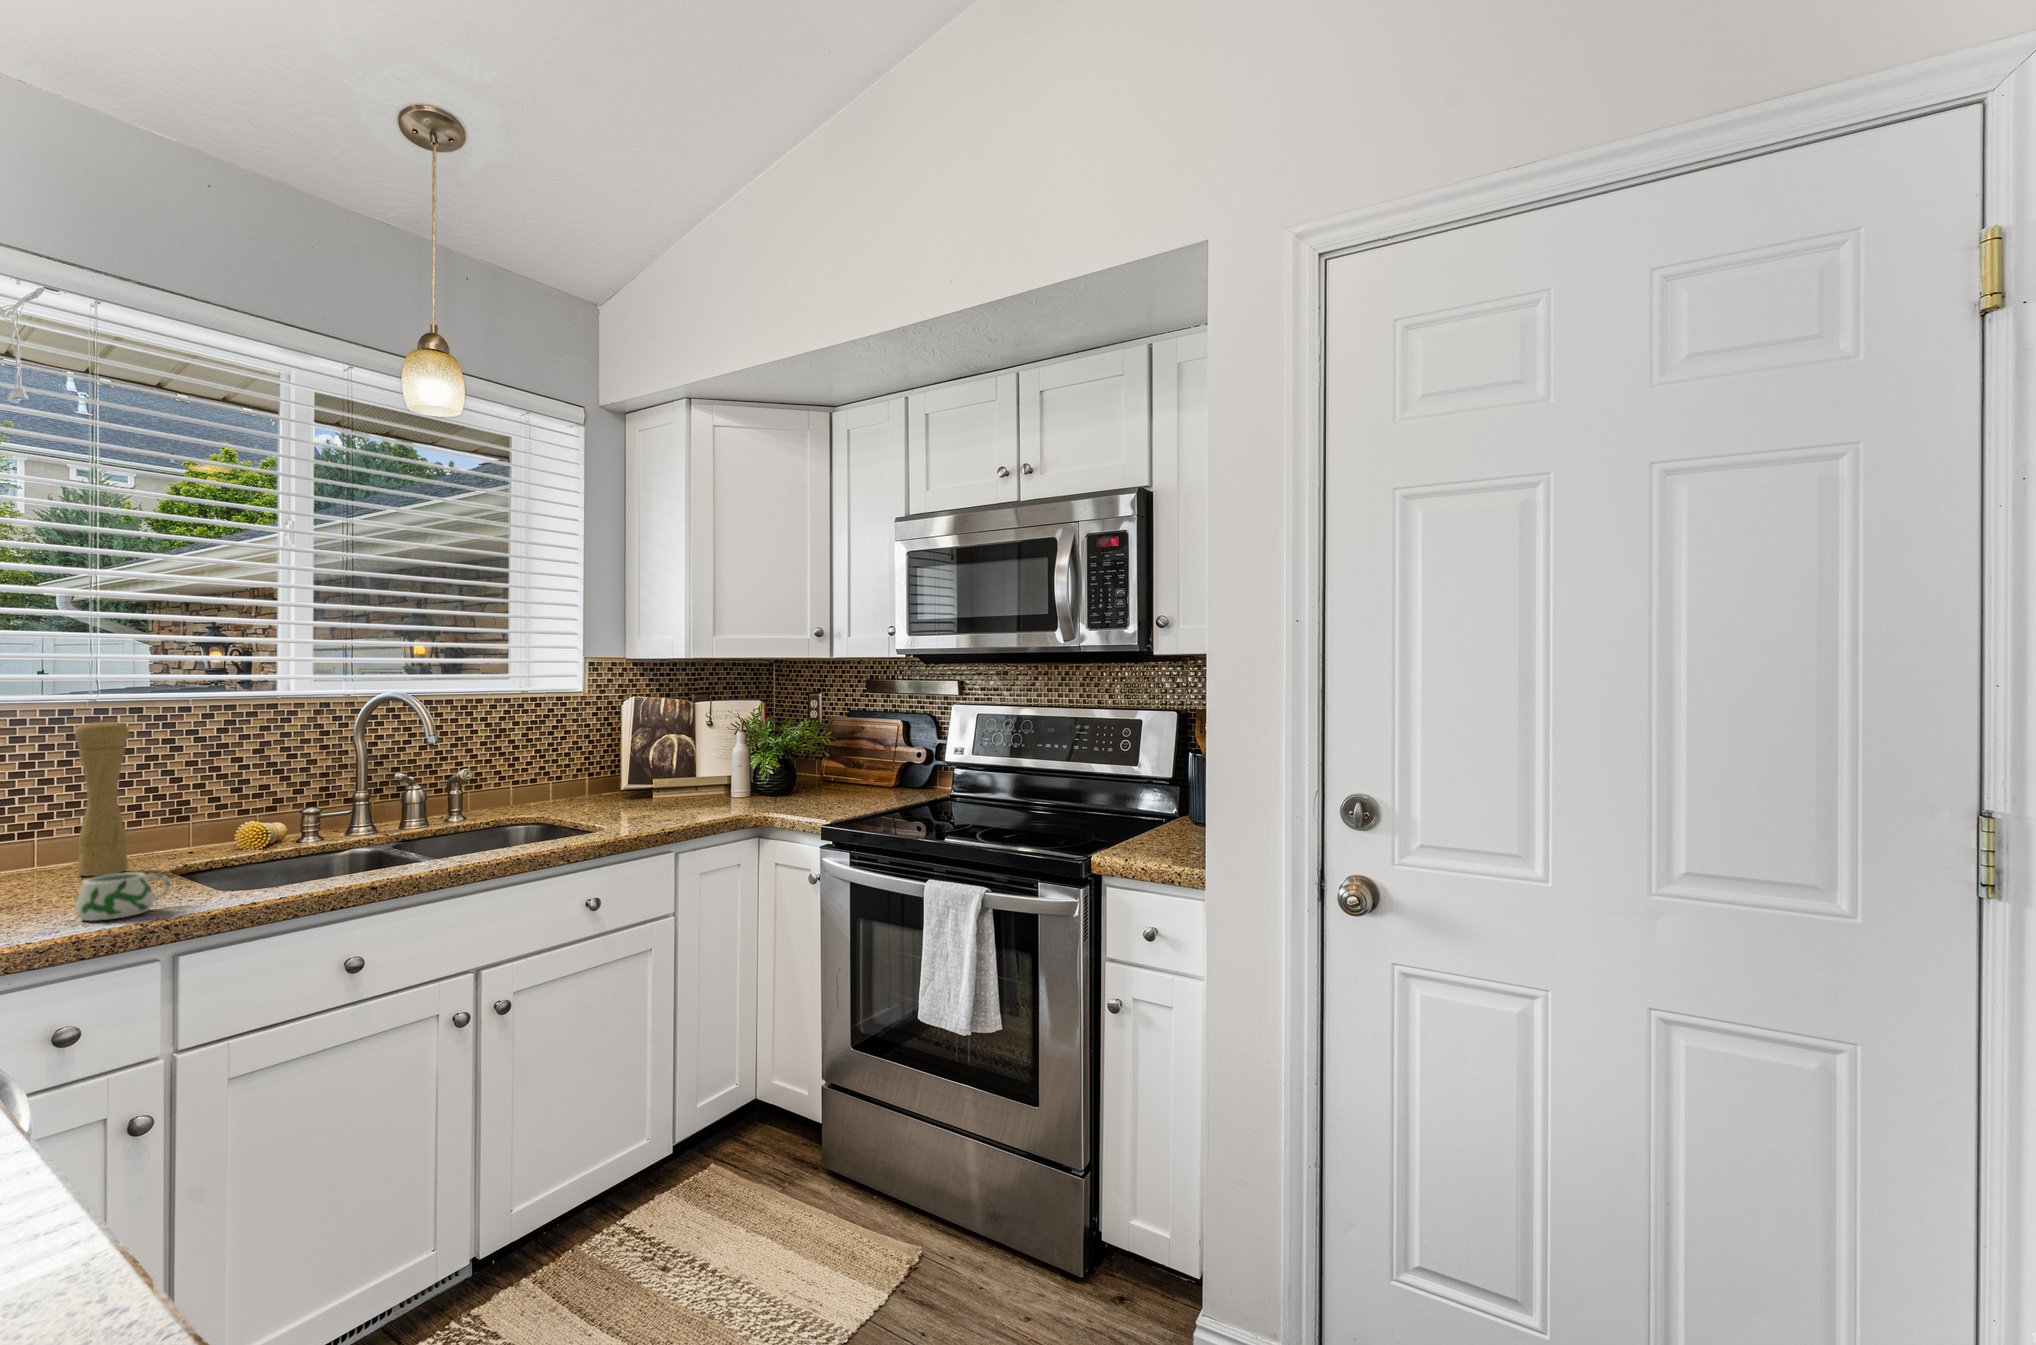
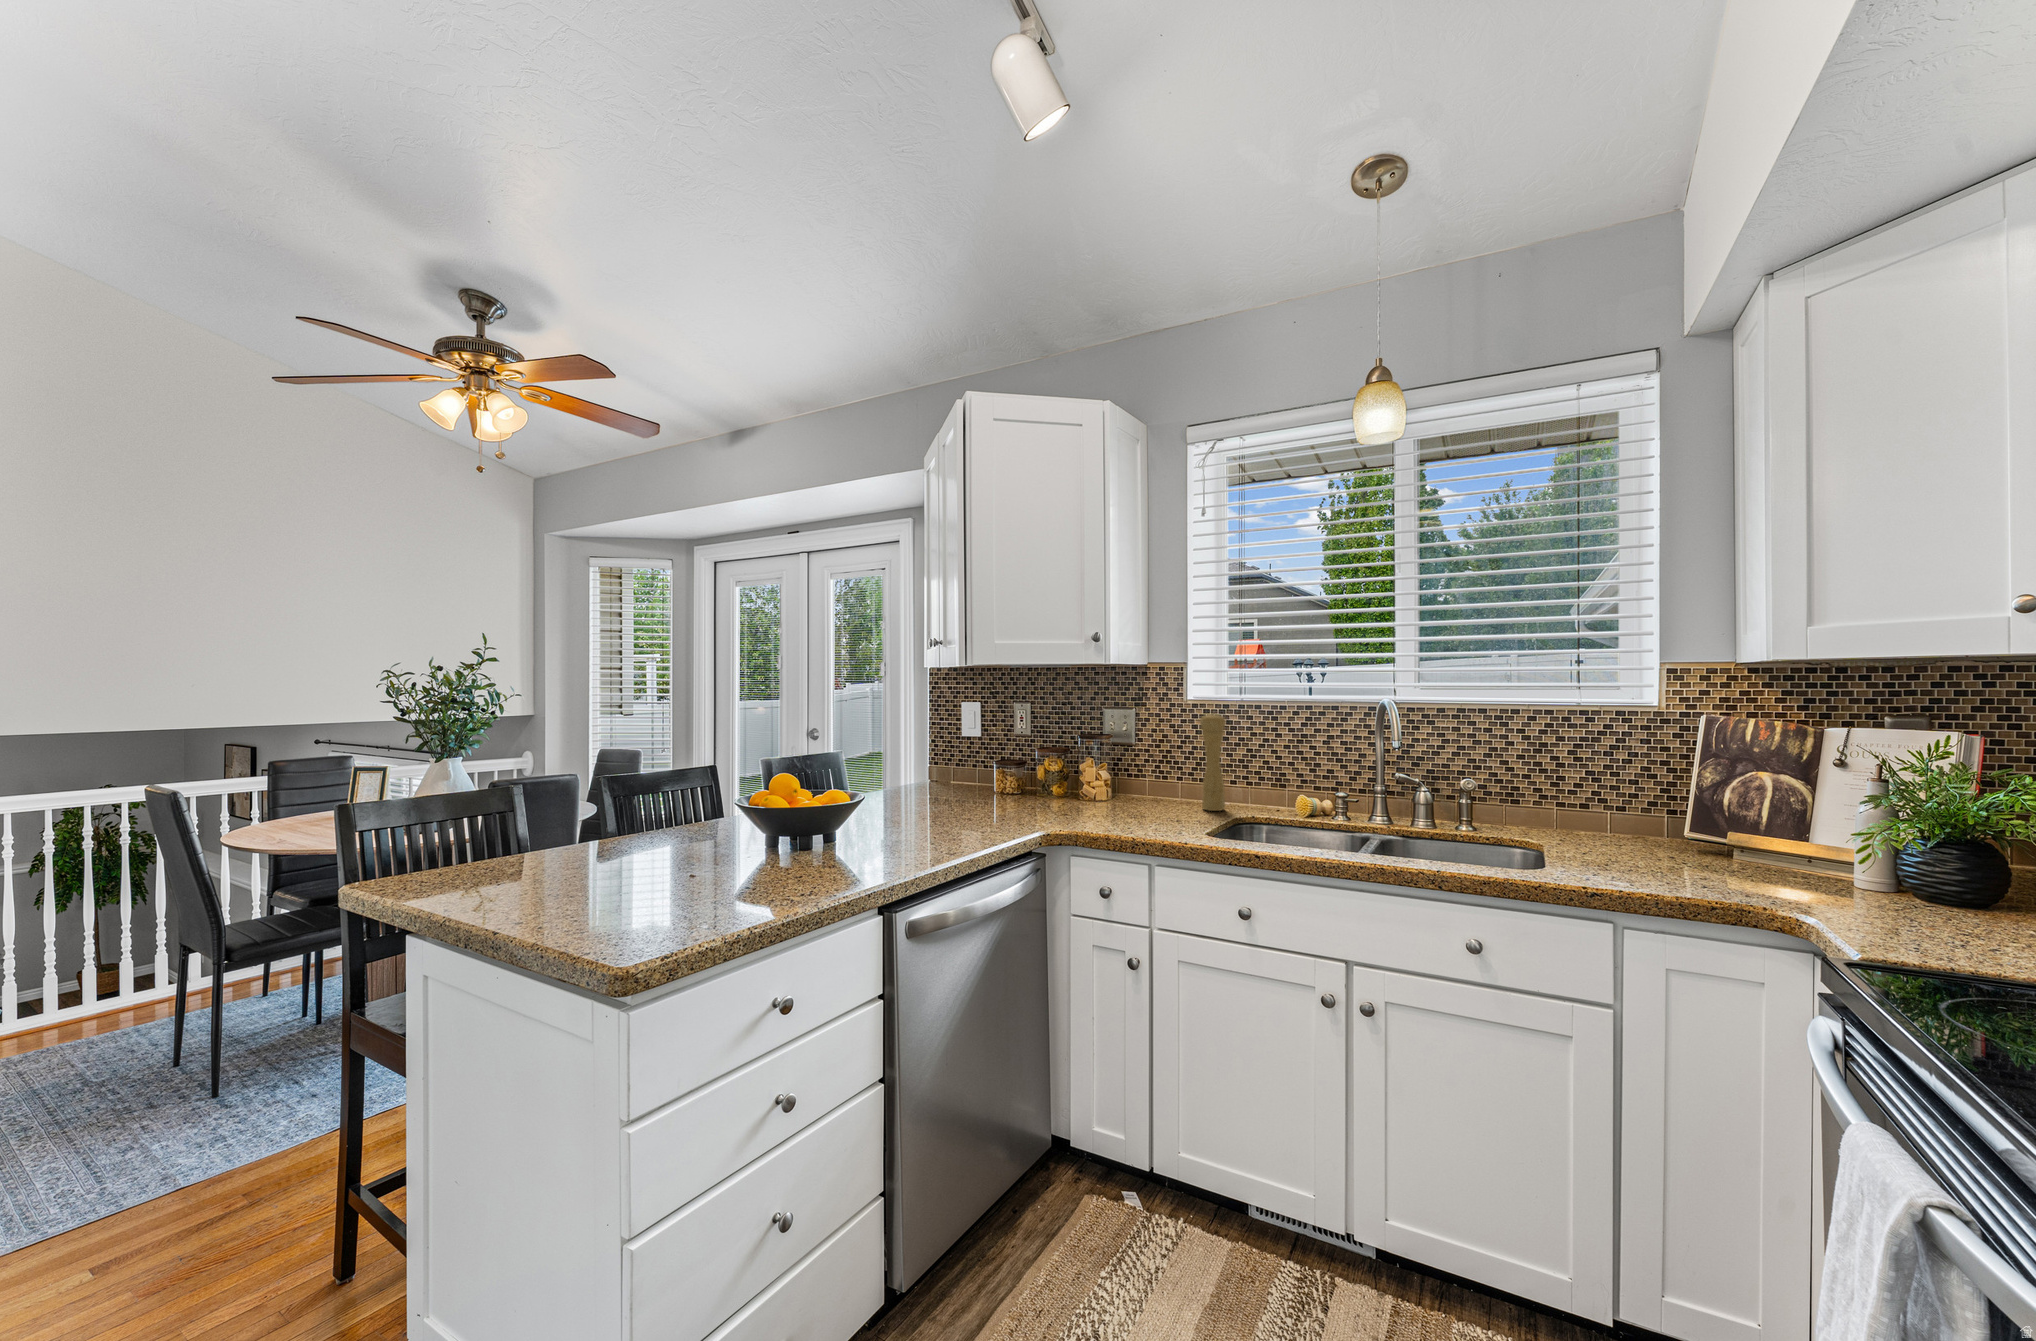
mug: present [76,872,170,921] -> none [1118,809,1162,836]

